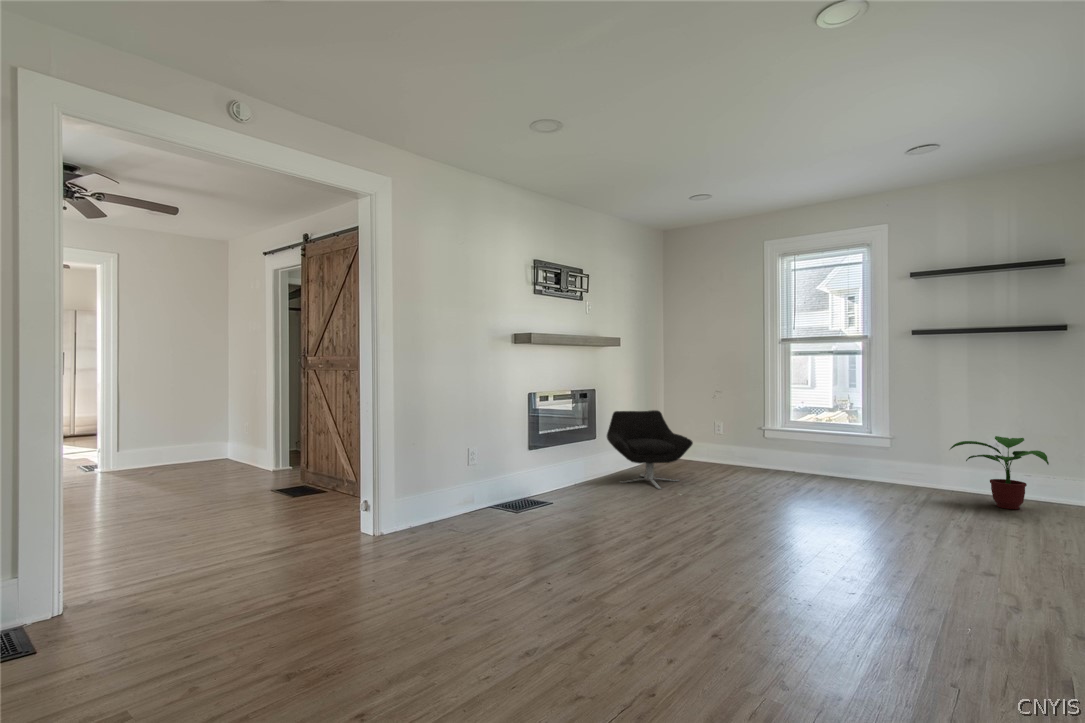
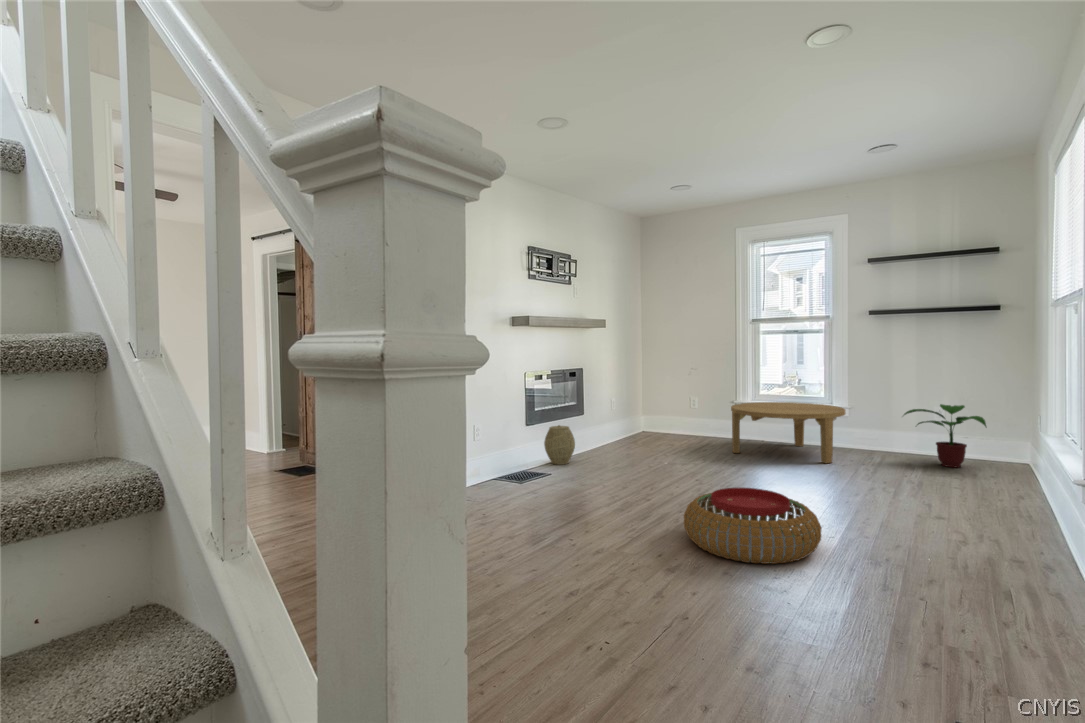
lounge chair: present [607,410,693,489] -> none [594,387,675,459]
coffee table: none [756,429,885,500] -> present [731,402,846,463]
woven basket: none [549,450,582,492] -> present [544,425,575,465]
pouf: none [674,526,830,617] -> present [684,488,822,564]

